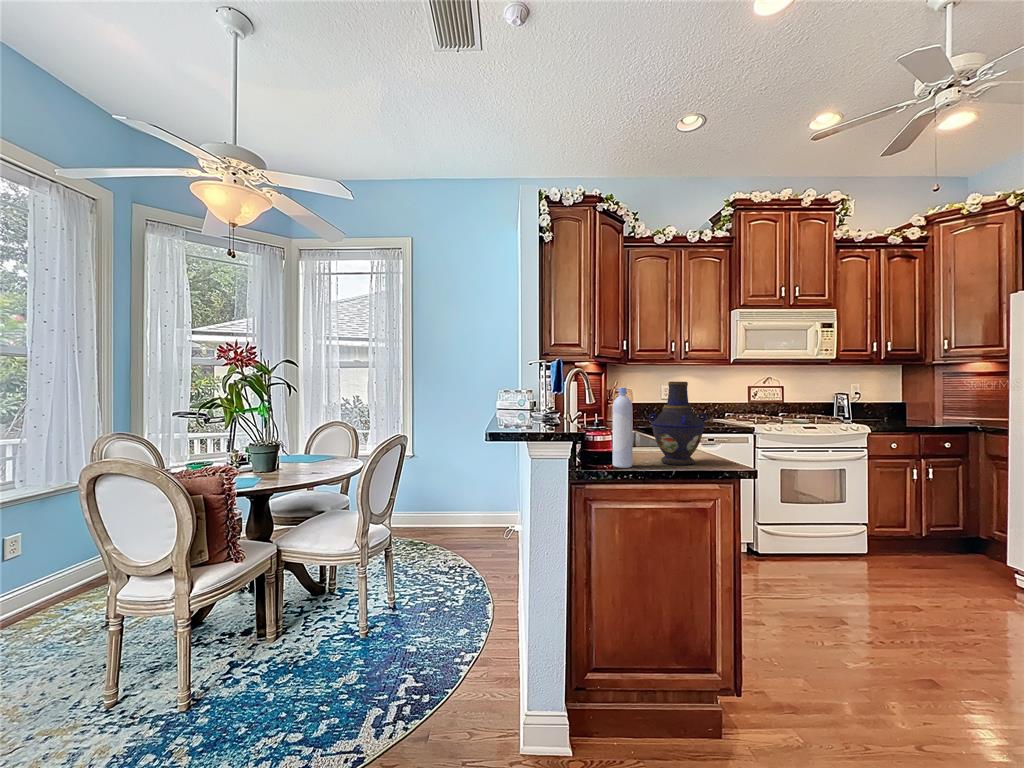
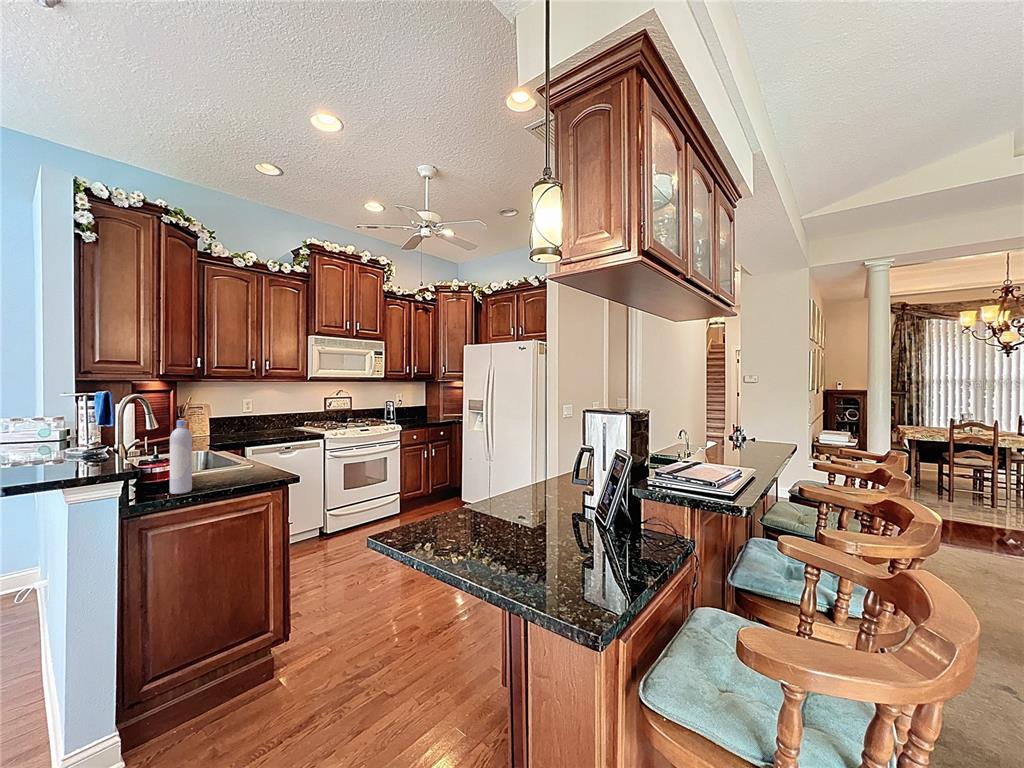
vase: present [649,382,707,465] -> none [210,411,266,483]

